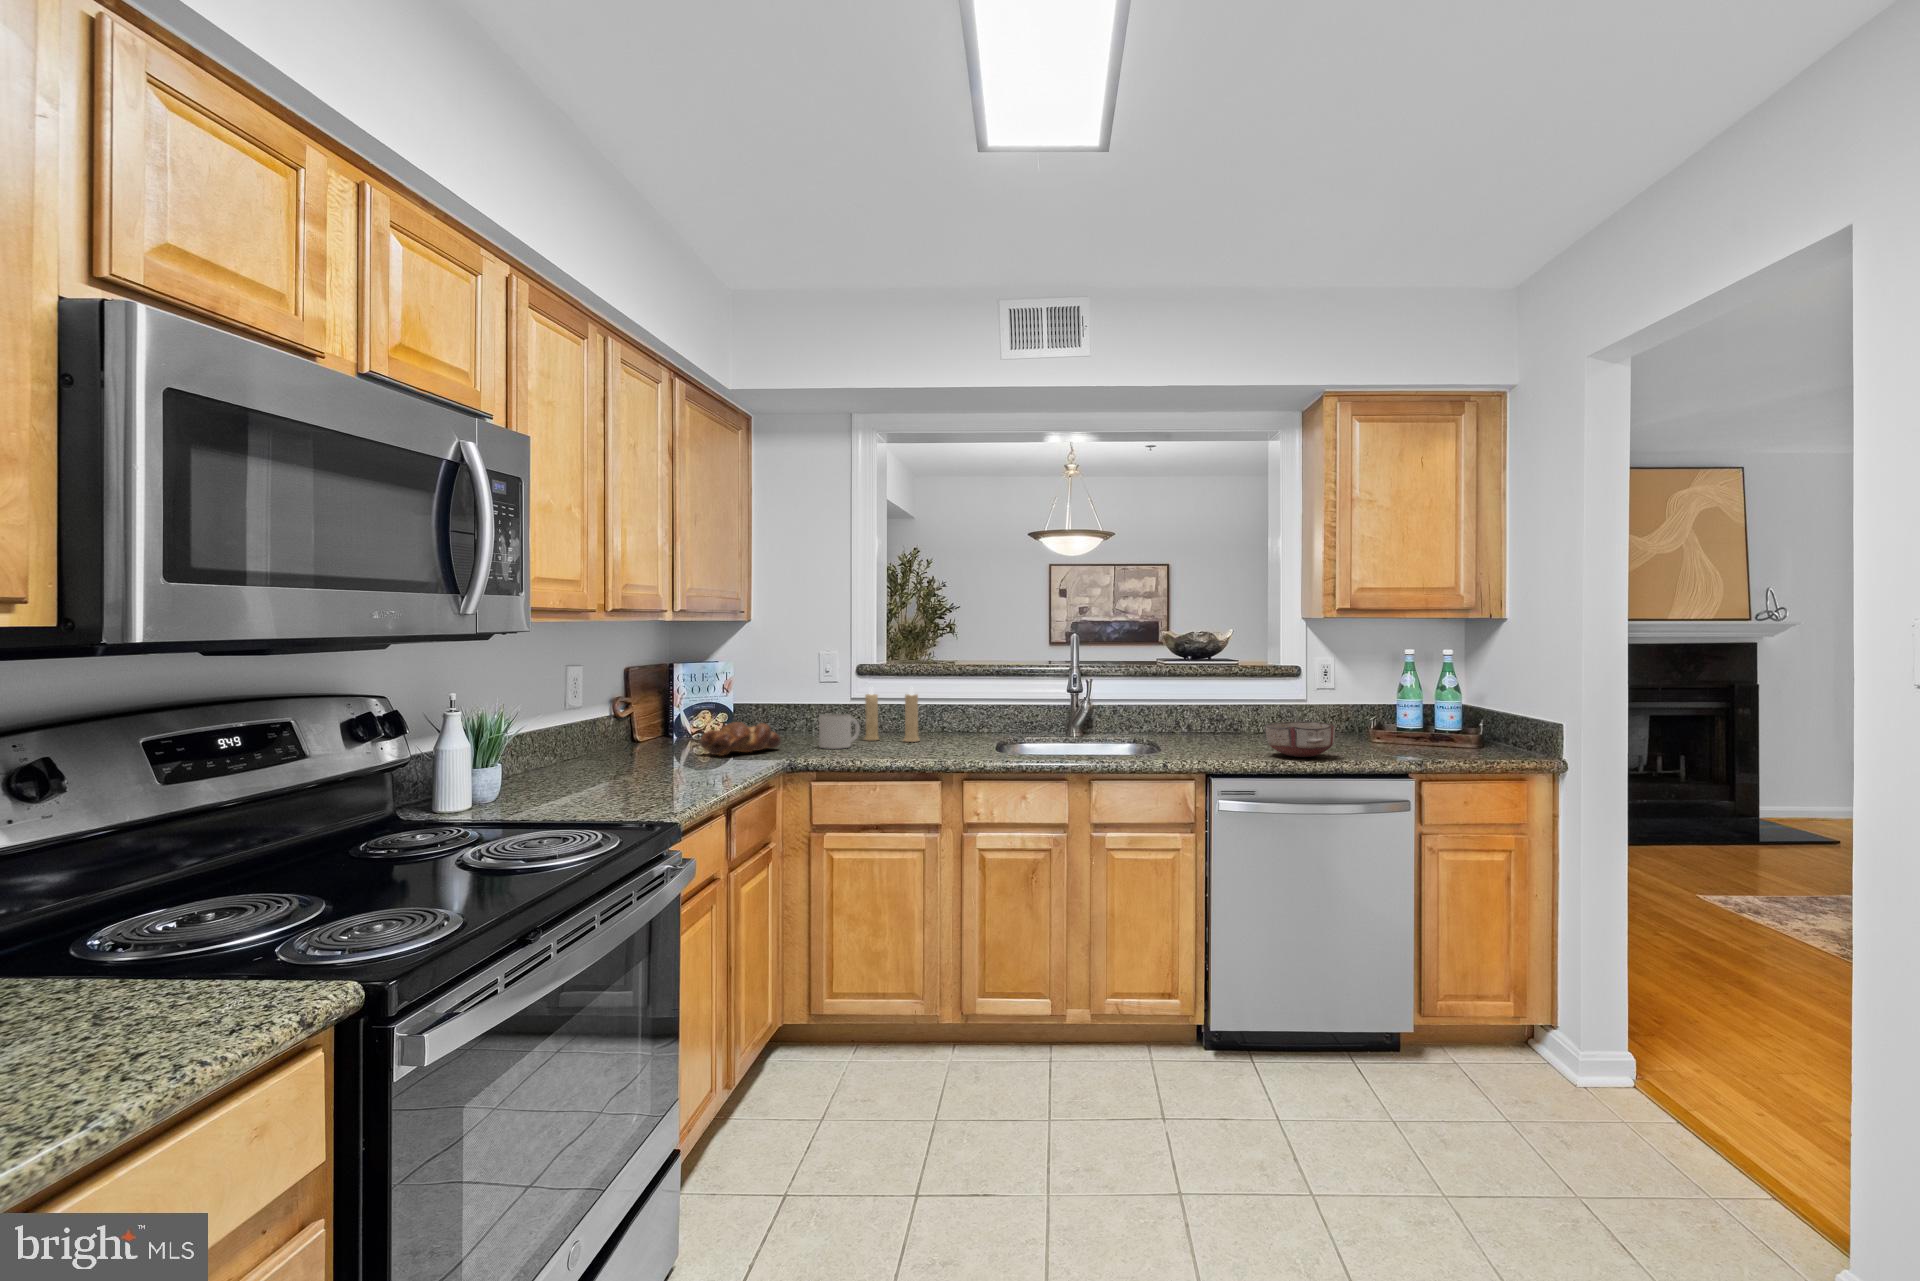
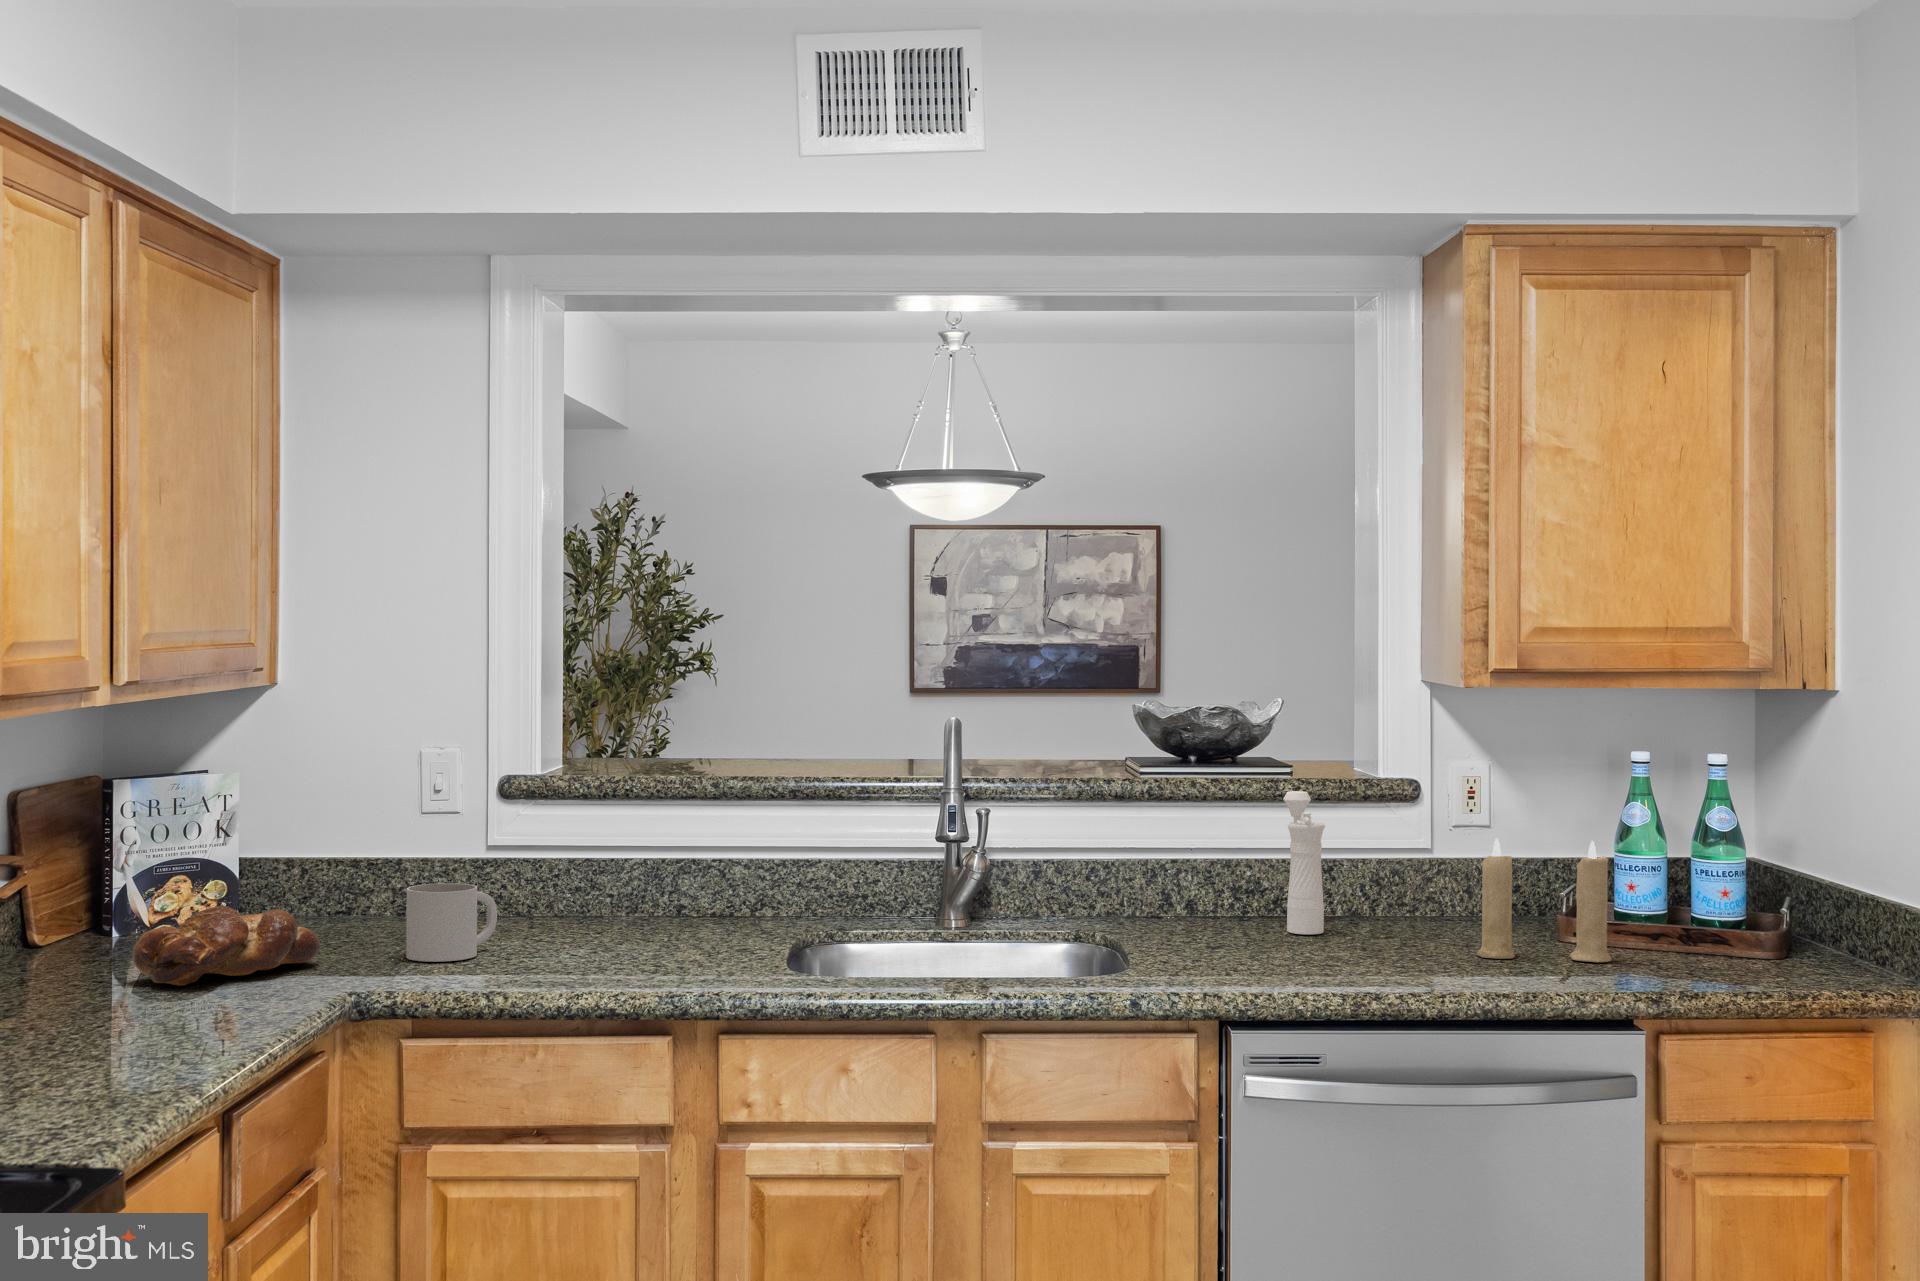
pepper mill: none [1235,673,1256,741] -> present [1283,791,1325,934]
candle: present [864,688,920,742] -> present [1476,838,1612,962]
ceramic bowl: present [1265,722,1335,757] -> none [1345,902,1485,979]

